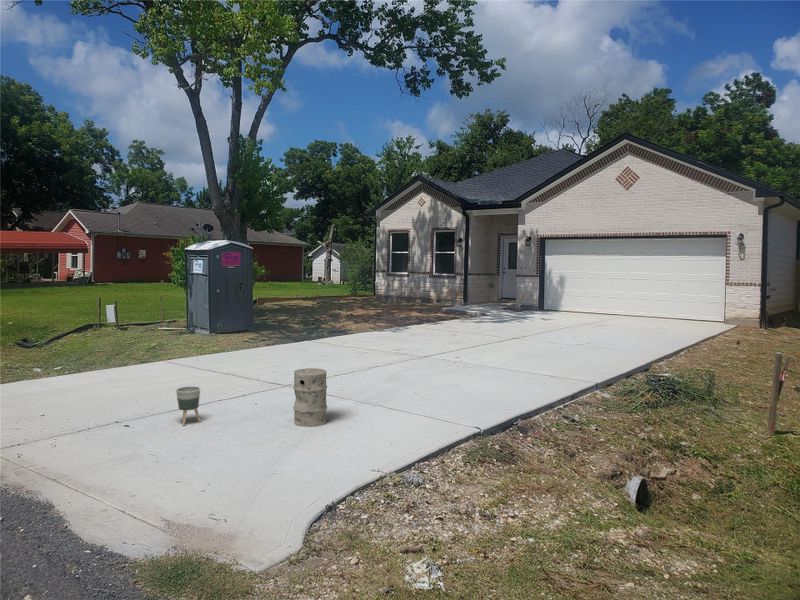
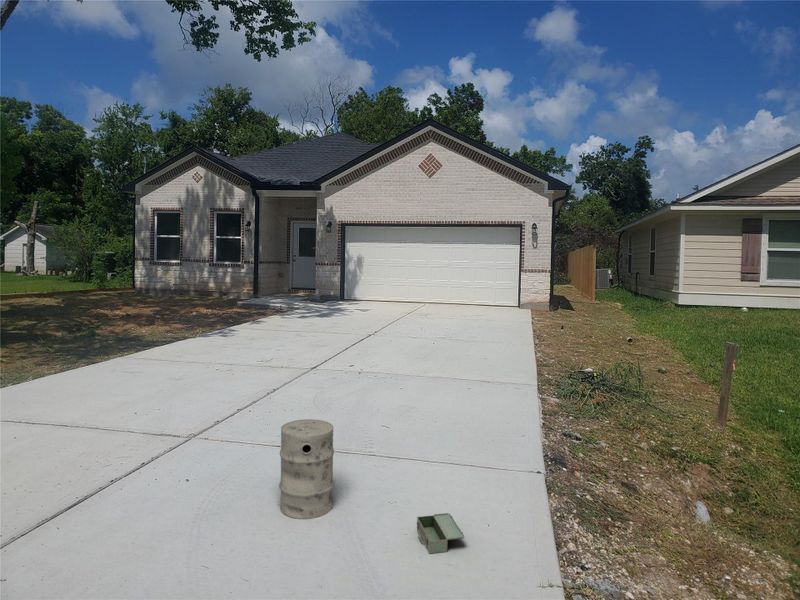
planter: present [176,387,200,426] -> none [64,486,114,570]
toolbox: none [345,432,375,450] -> present [417,513,464,553]

